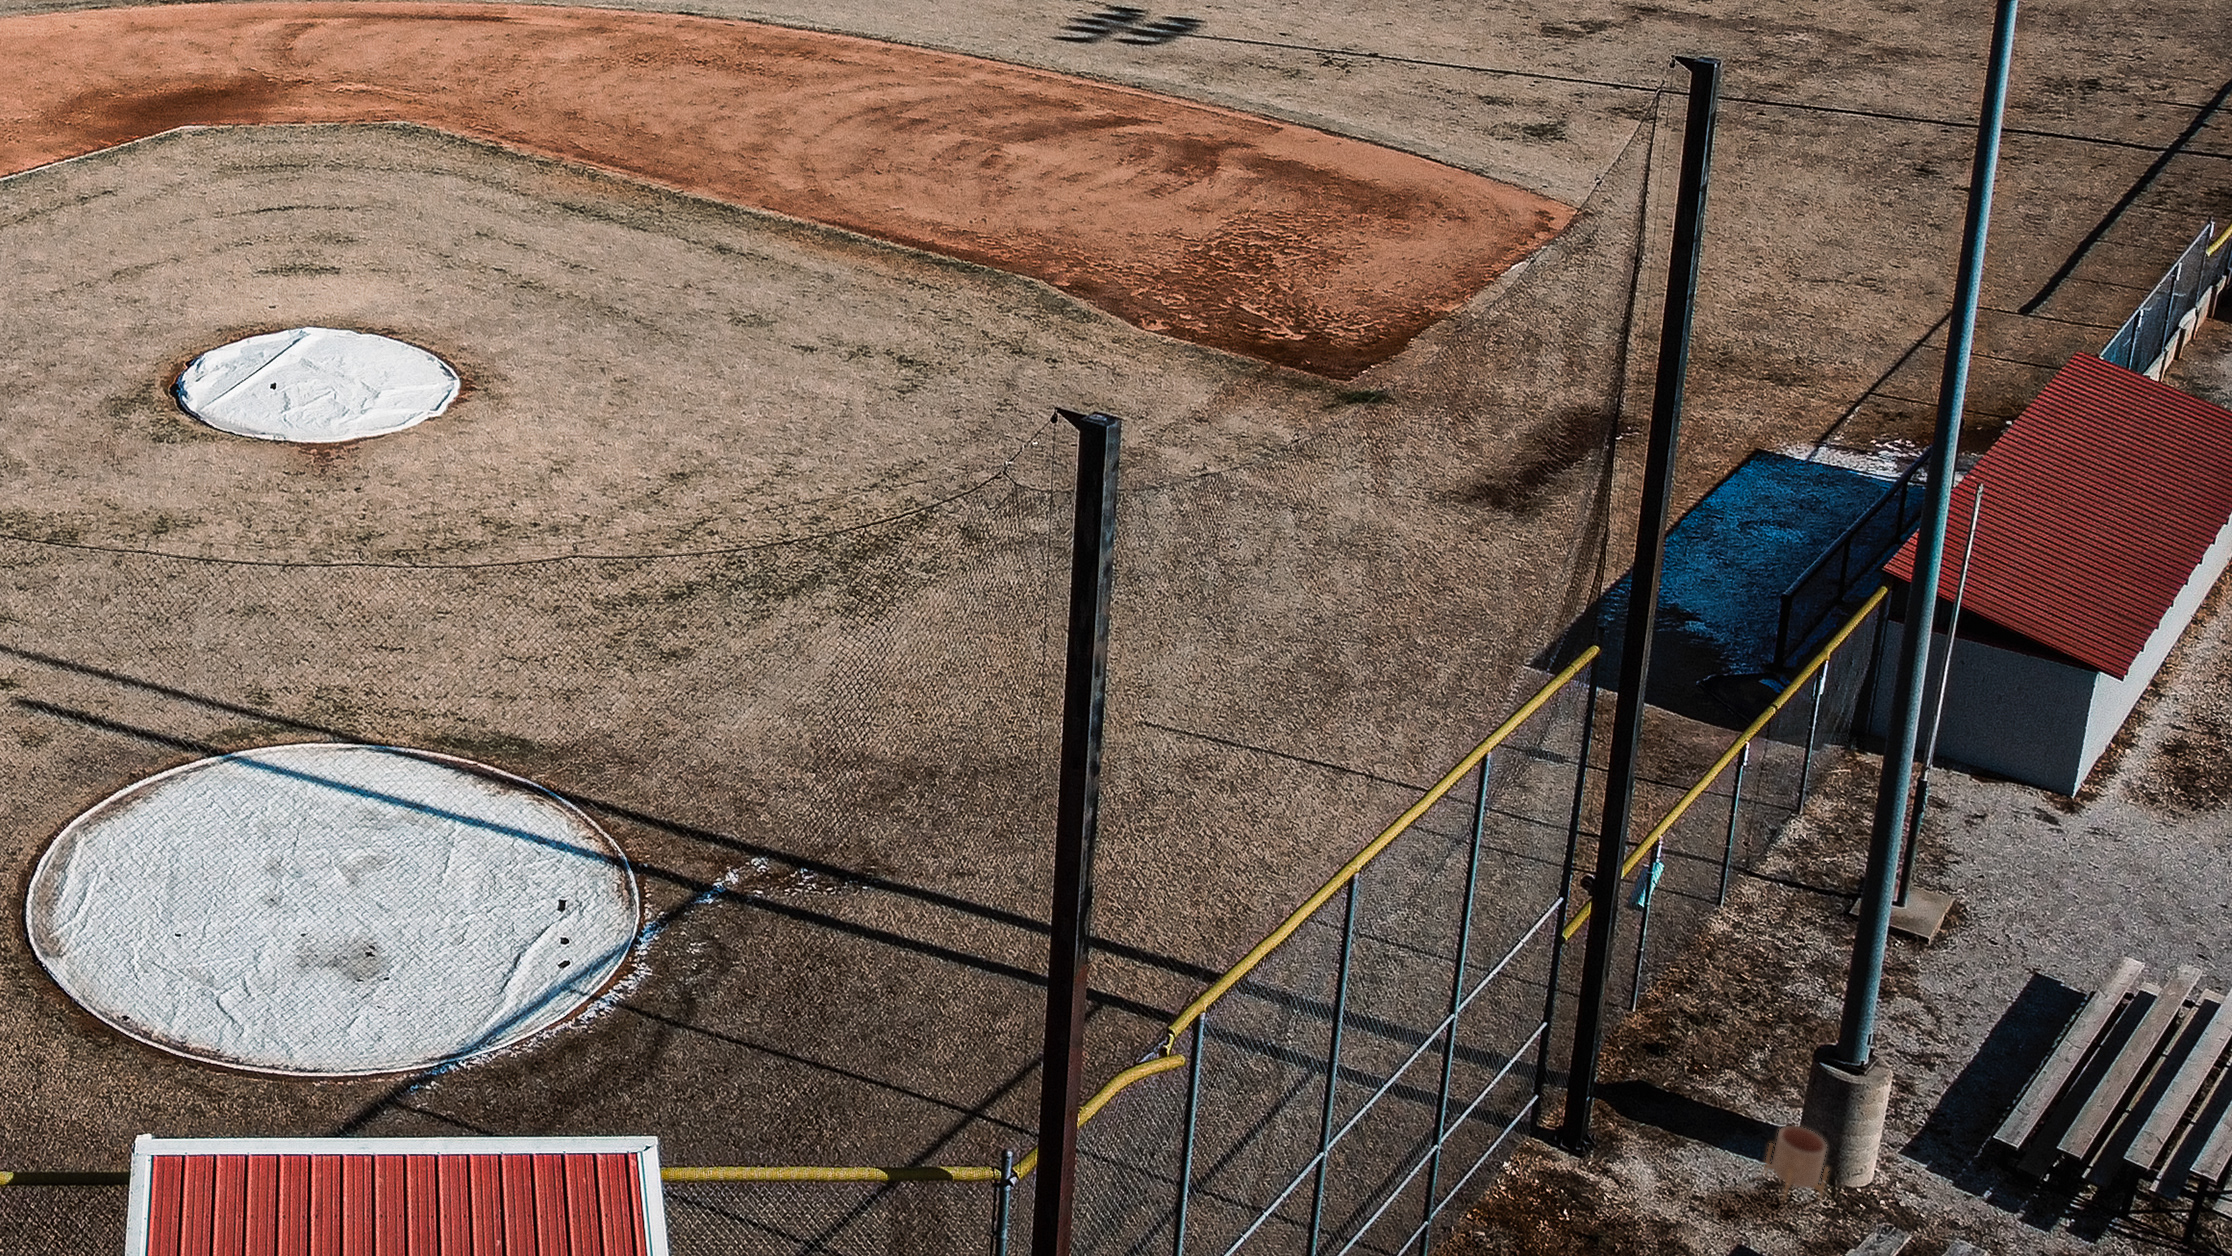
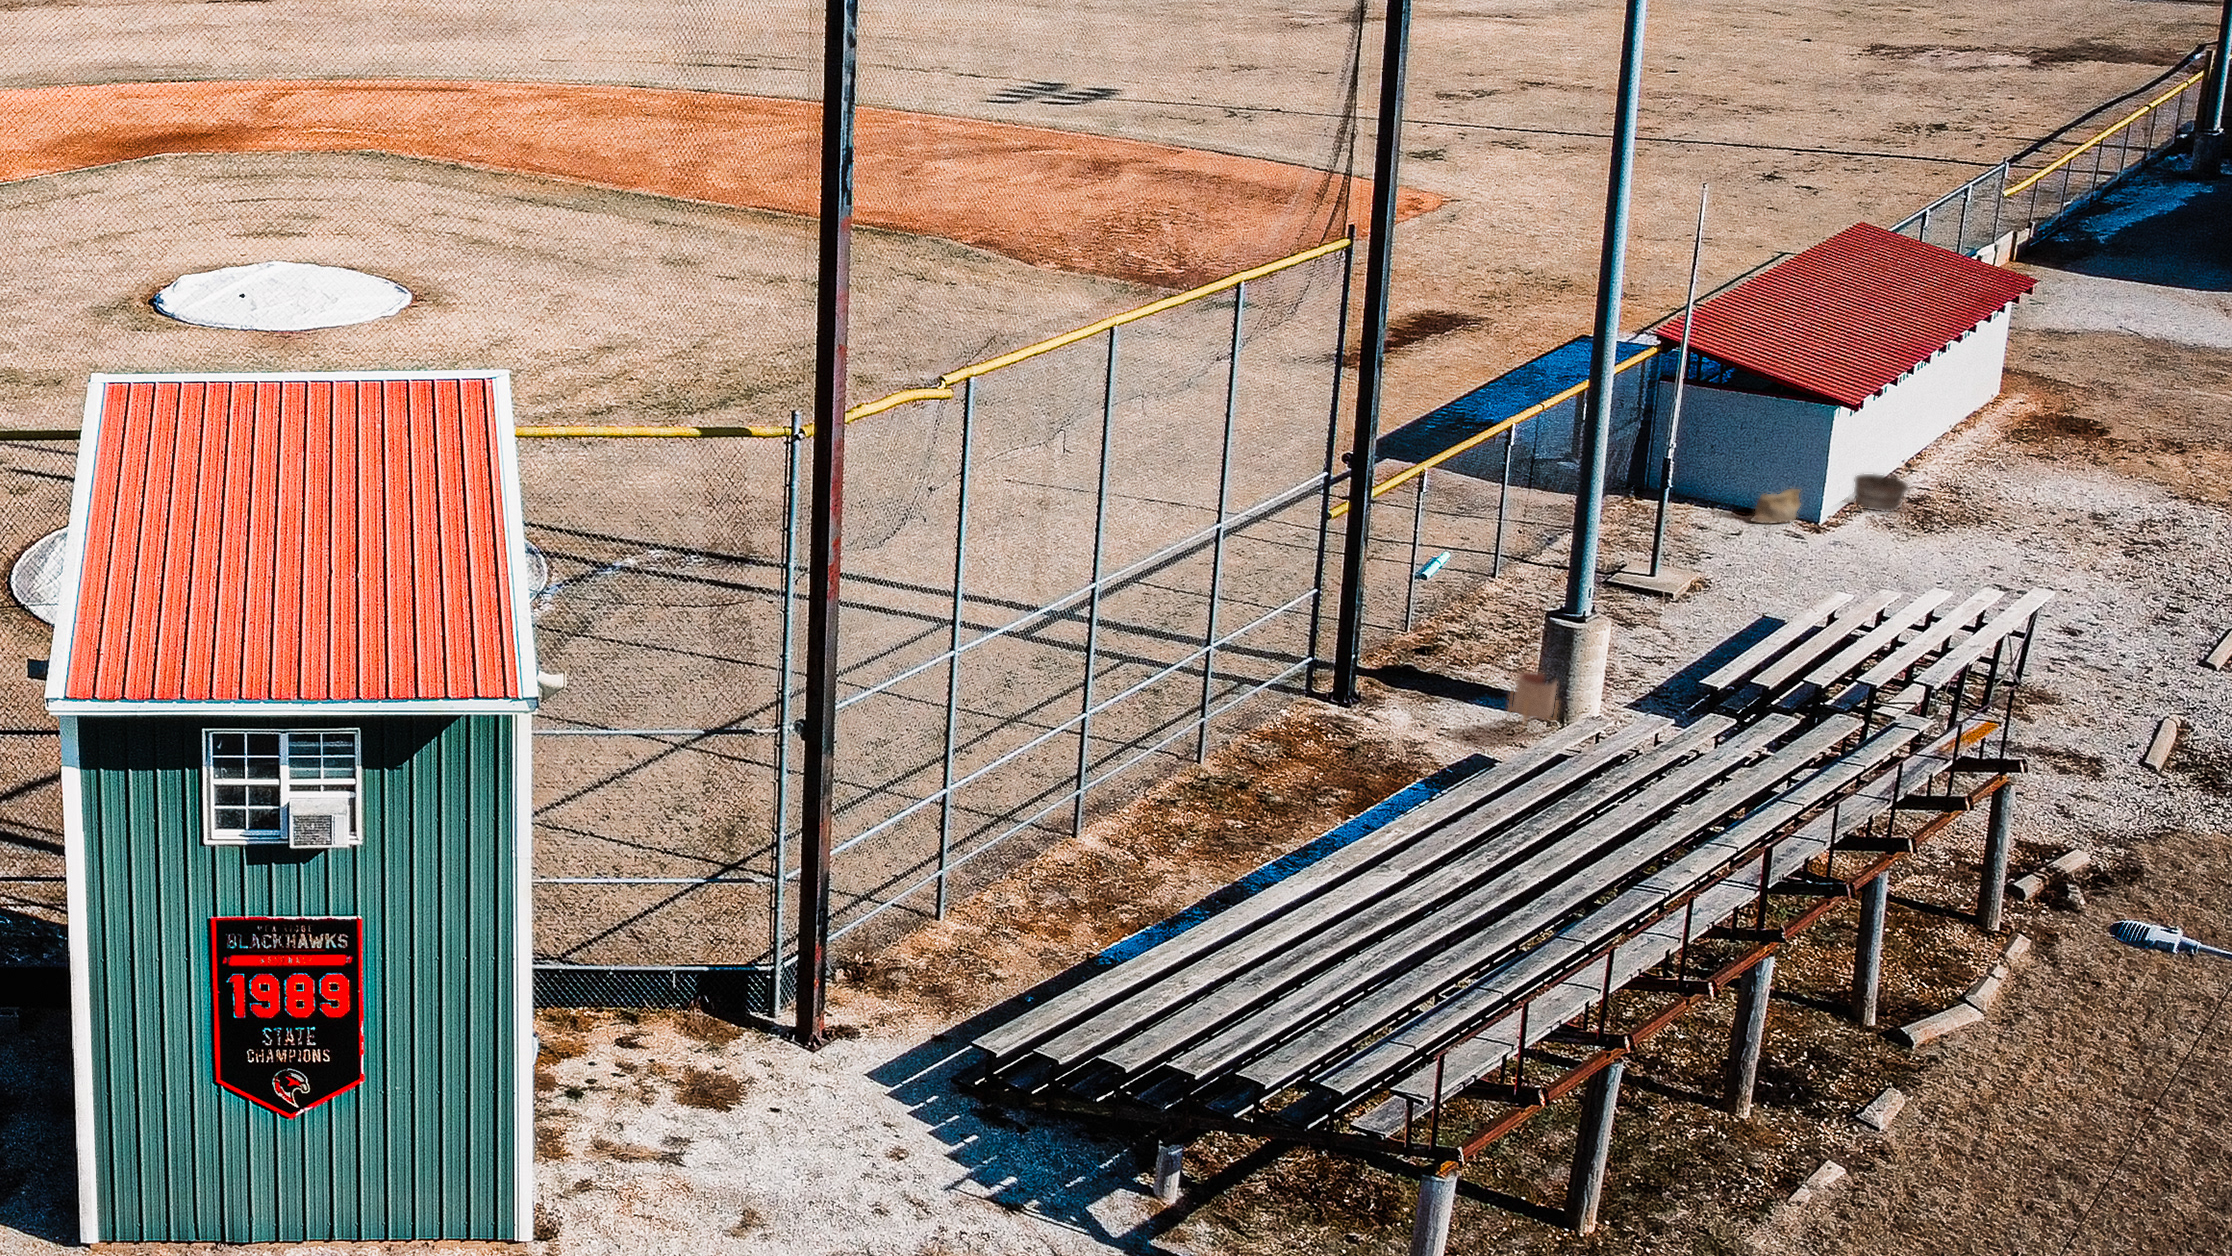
bucket: none [2111,739,2182,790] -> present [1854,474,1911,512]
bag: none [1994,768,2058,809] -> present [1751,489,1801,524]

